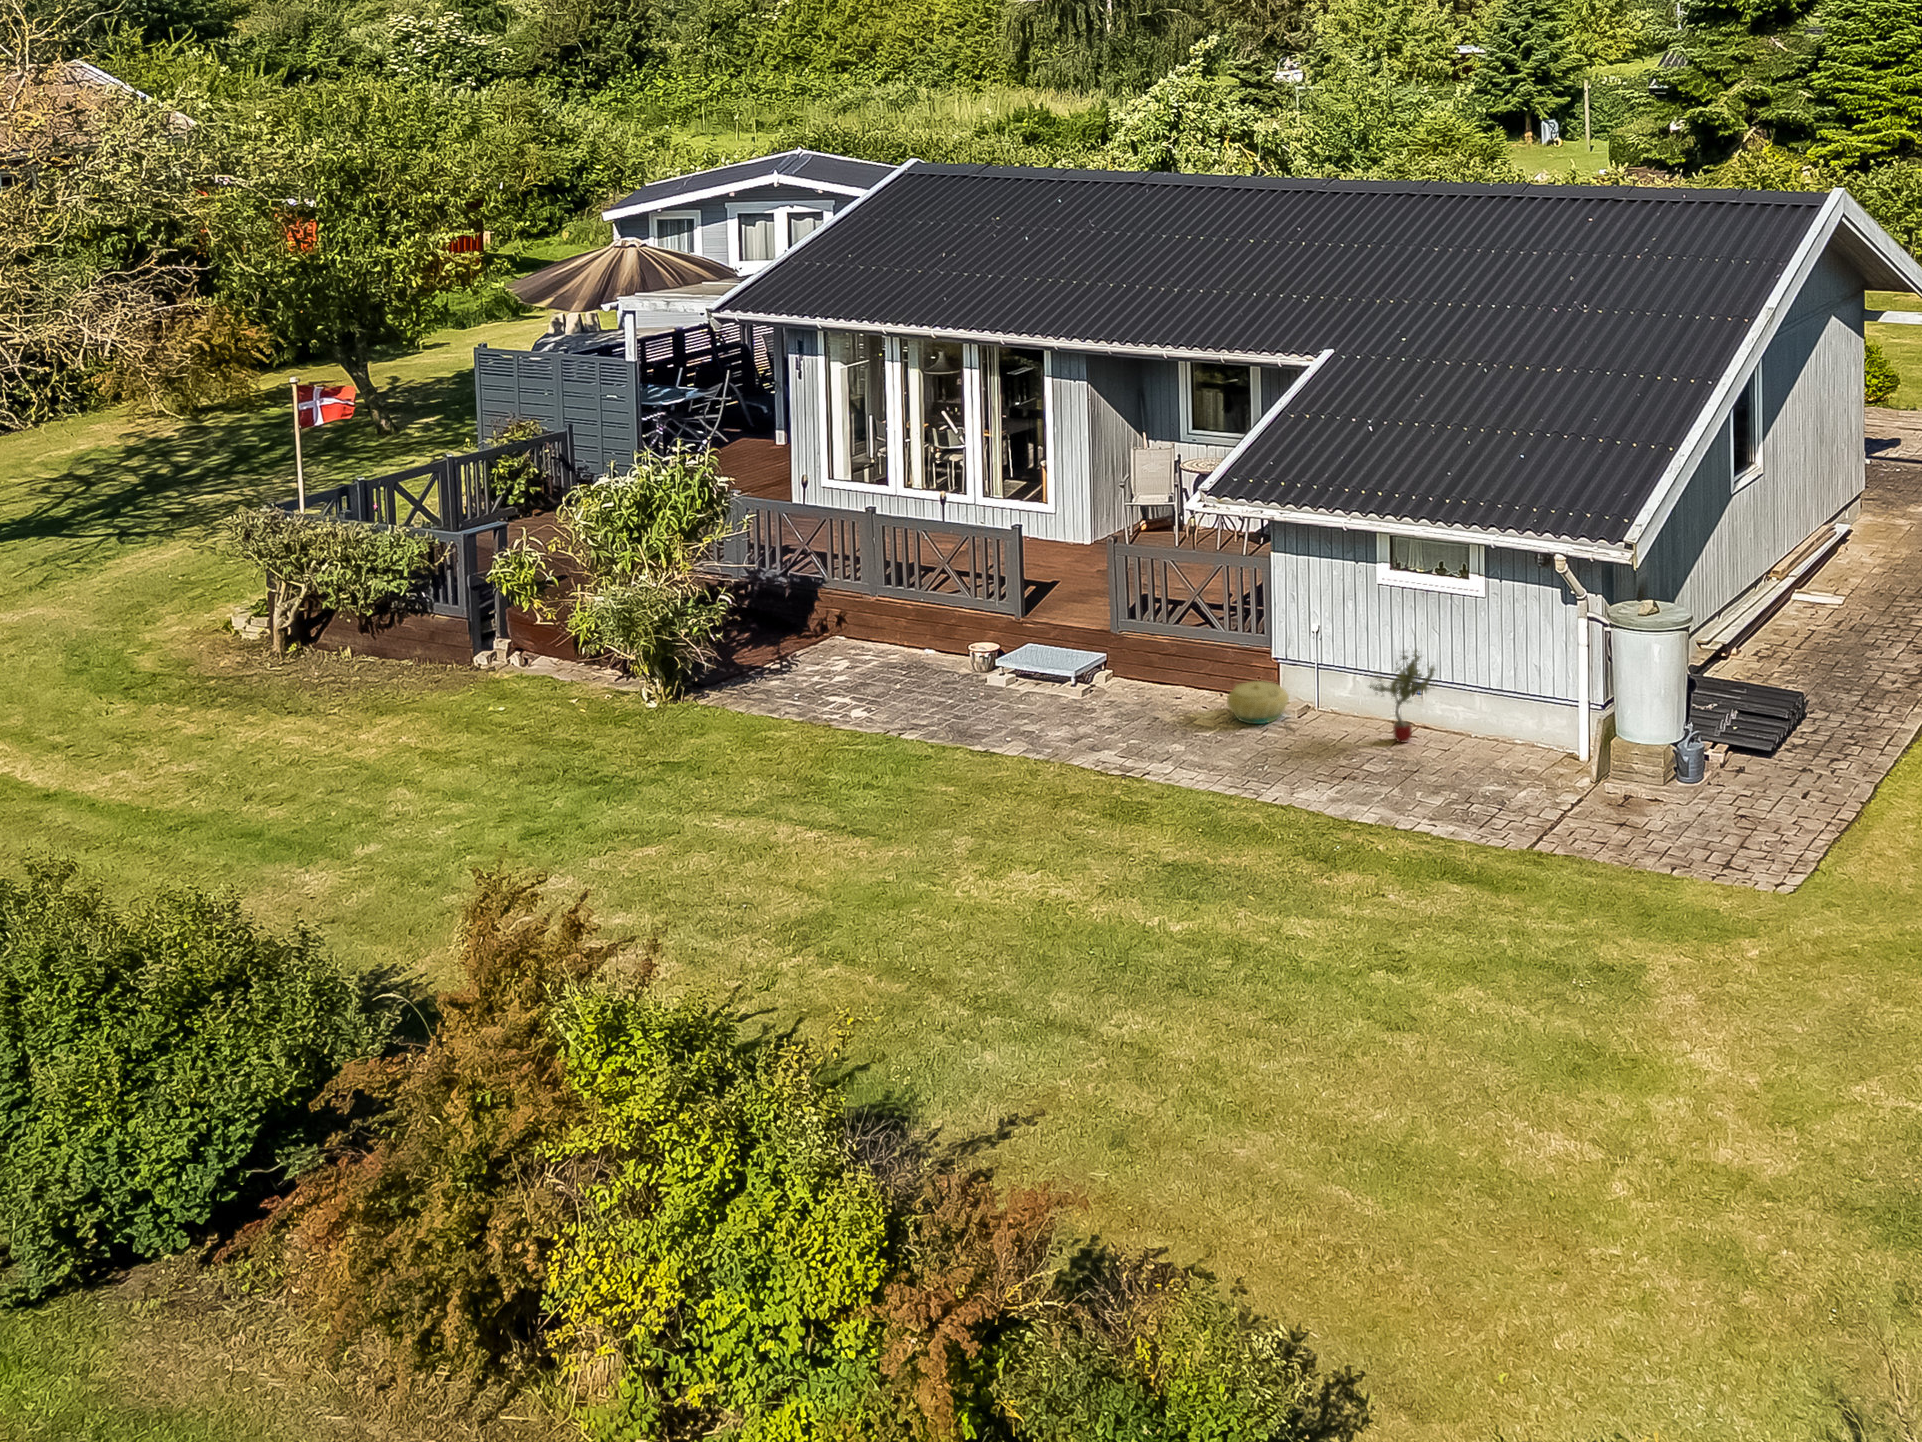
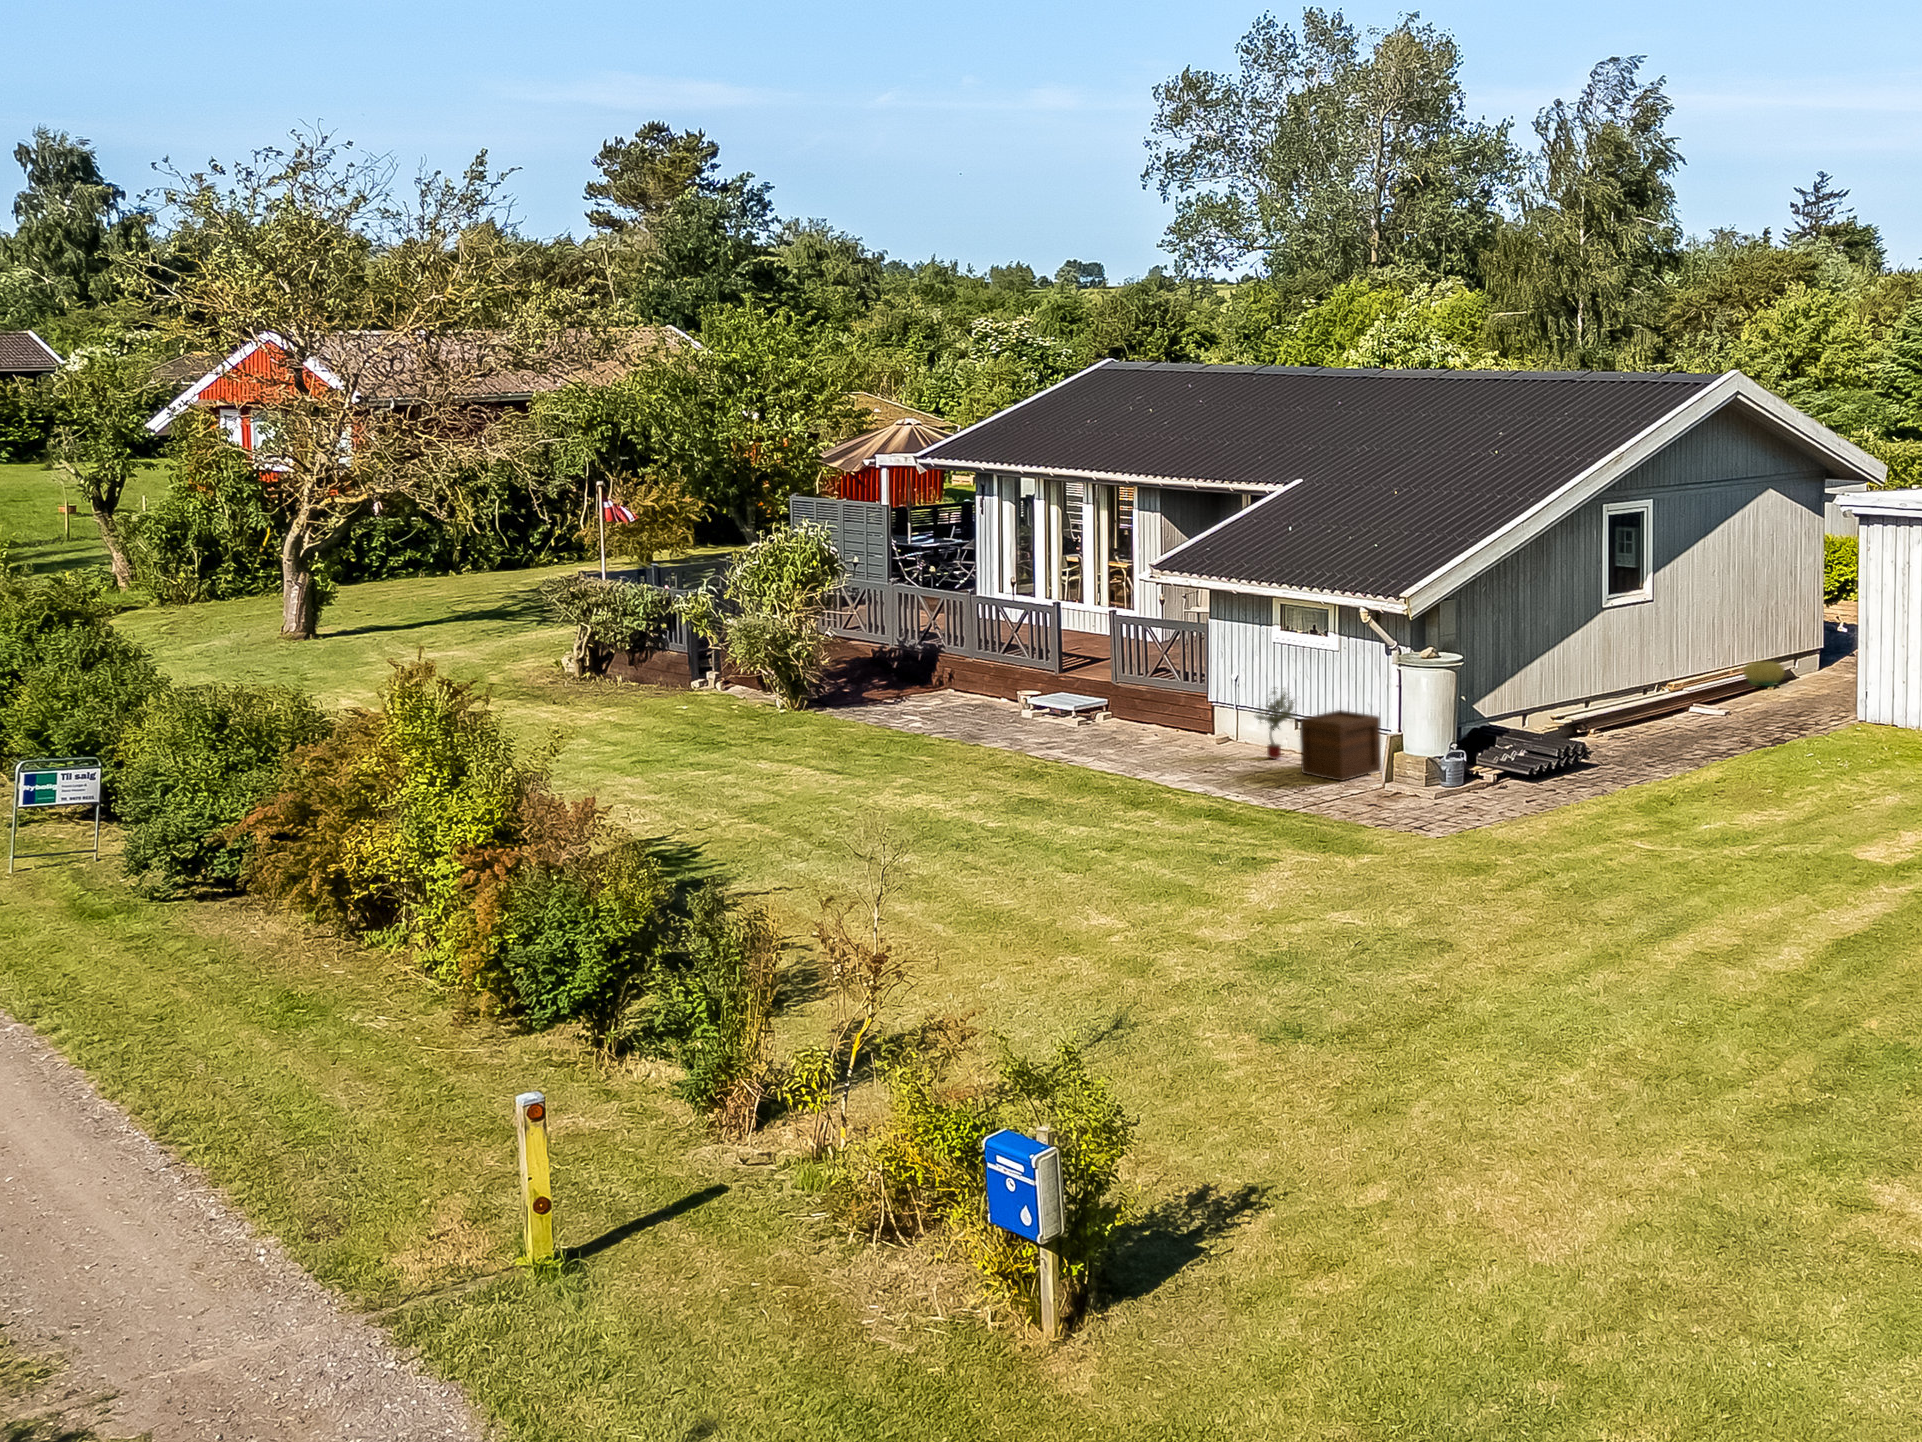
wooden crate: none [1468,677,1567,779] -> present [1300,710,1381,781]
basket: present [1227,681,1289,724] -> present [1743,661,1785,686]

